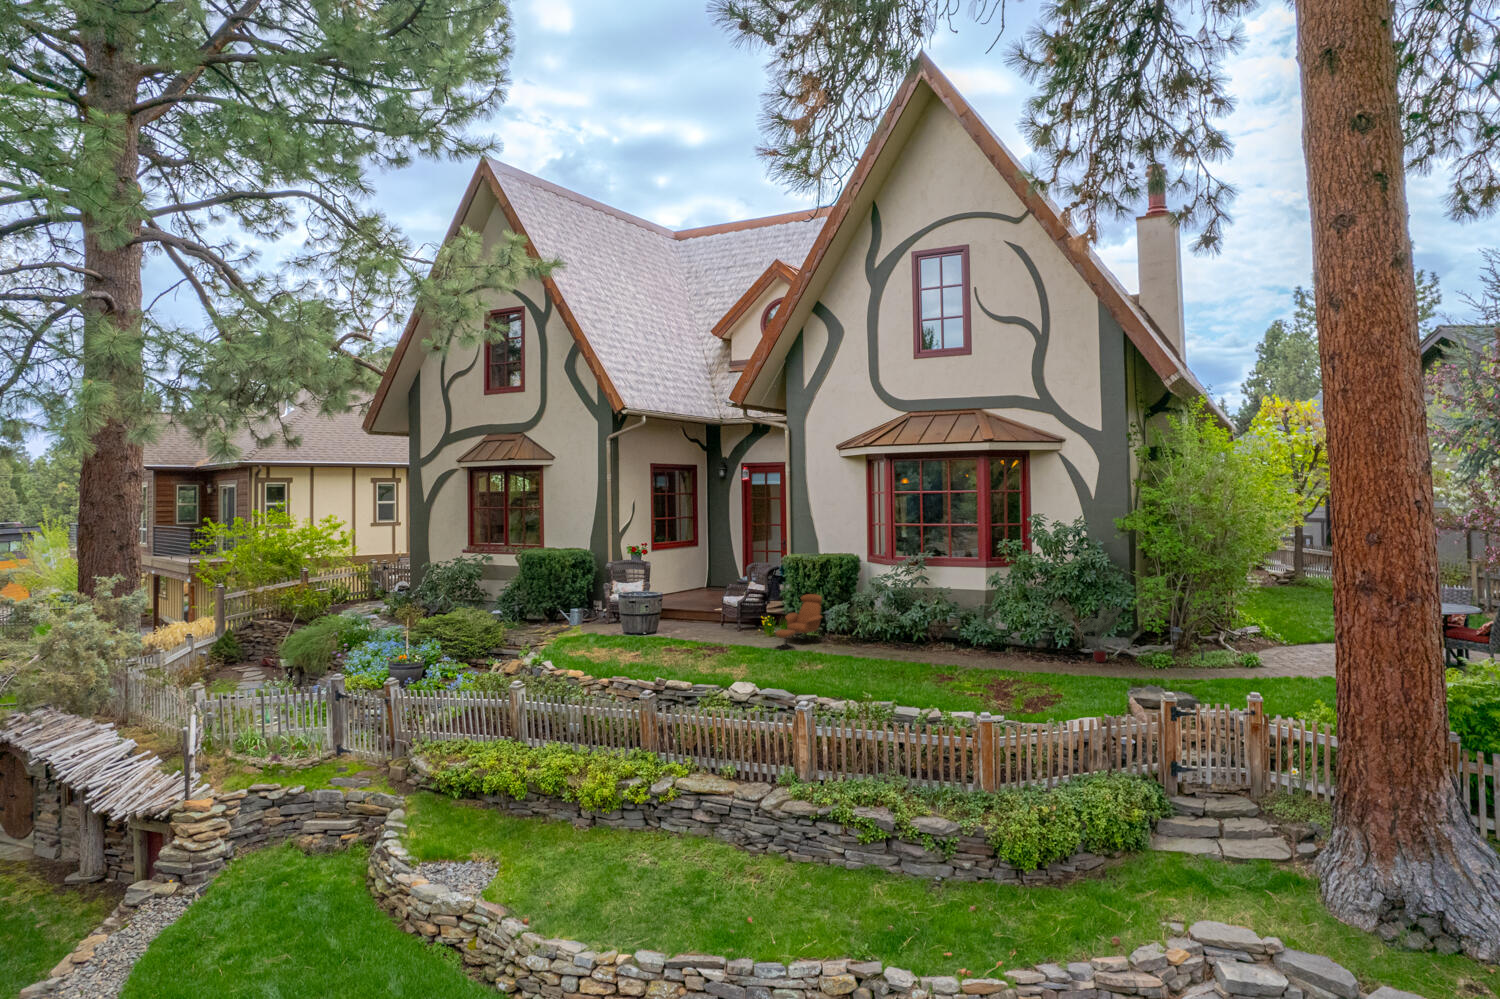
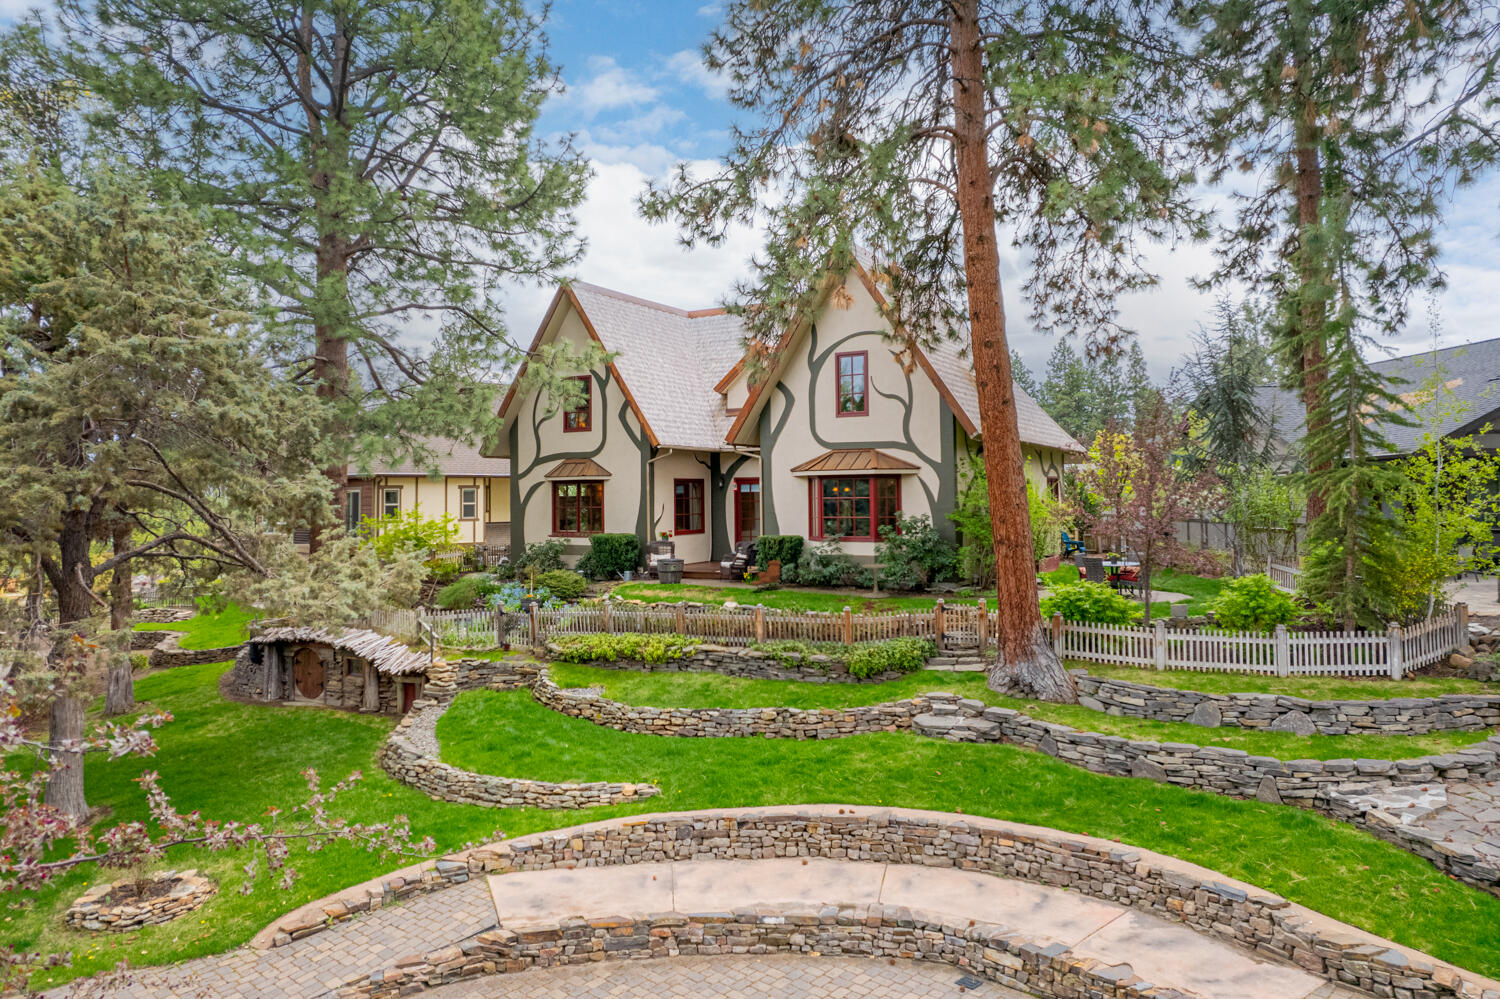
potted tree: present [1079,601,1122,663] -> present [495,614,519,651]
pedestal table: none [964,603,1015,665] -> present [862,564,890,598]

